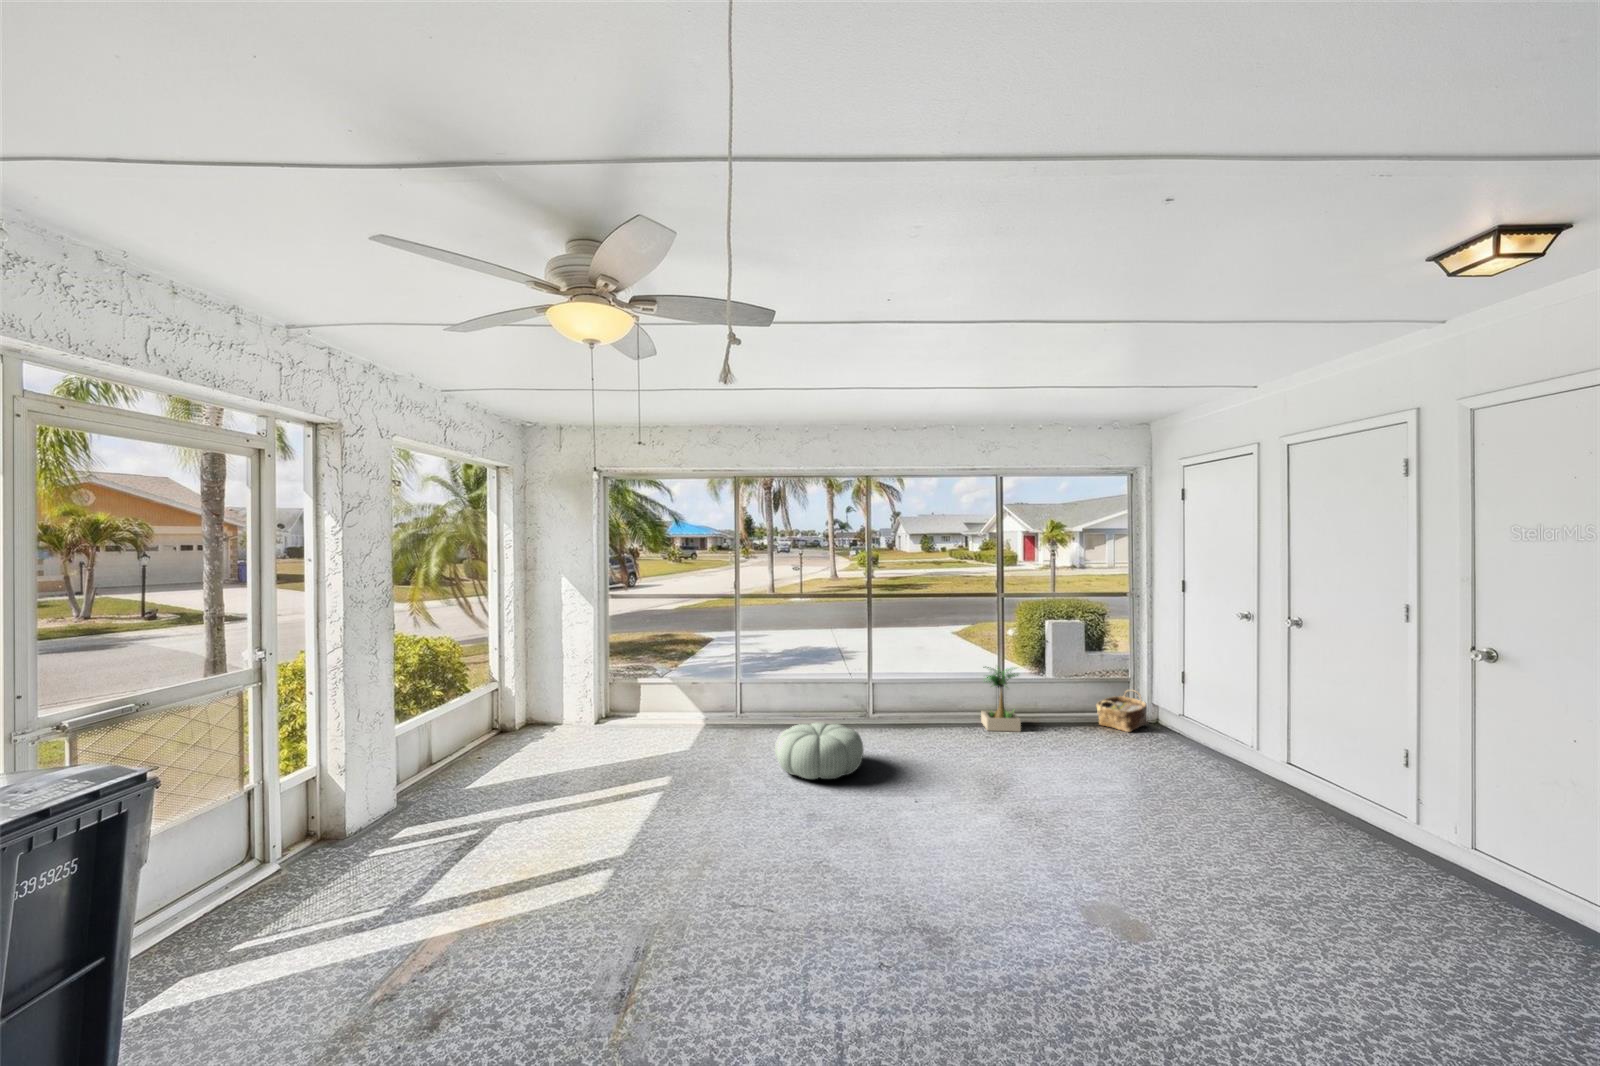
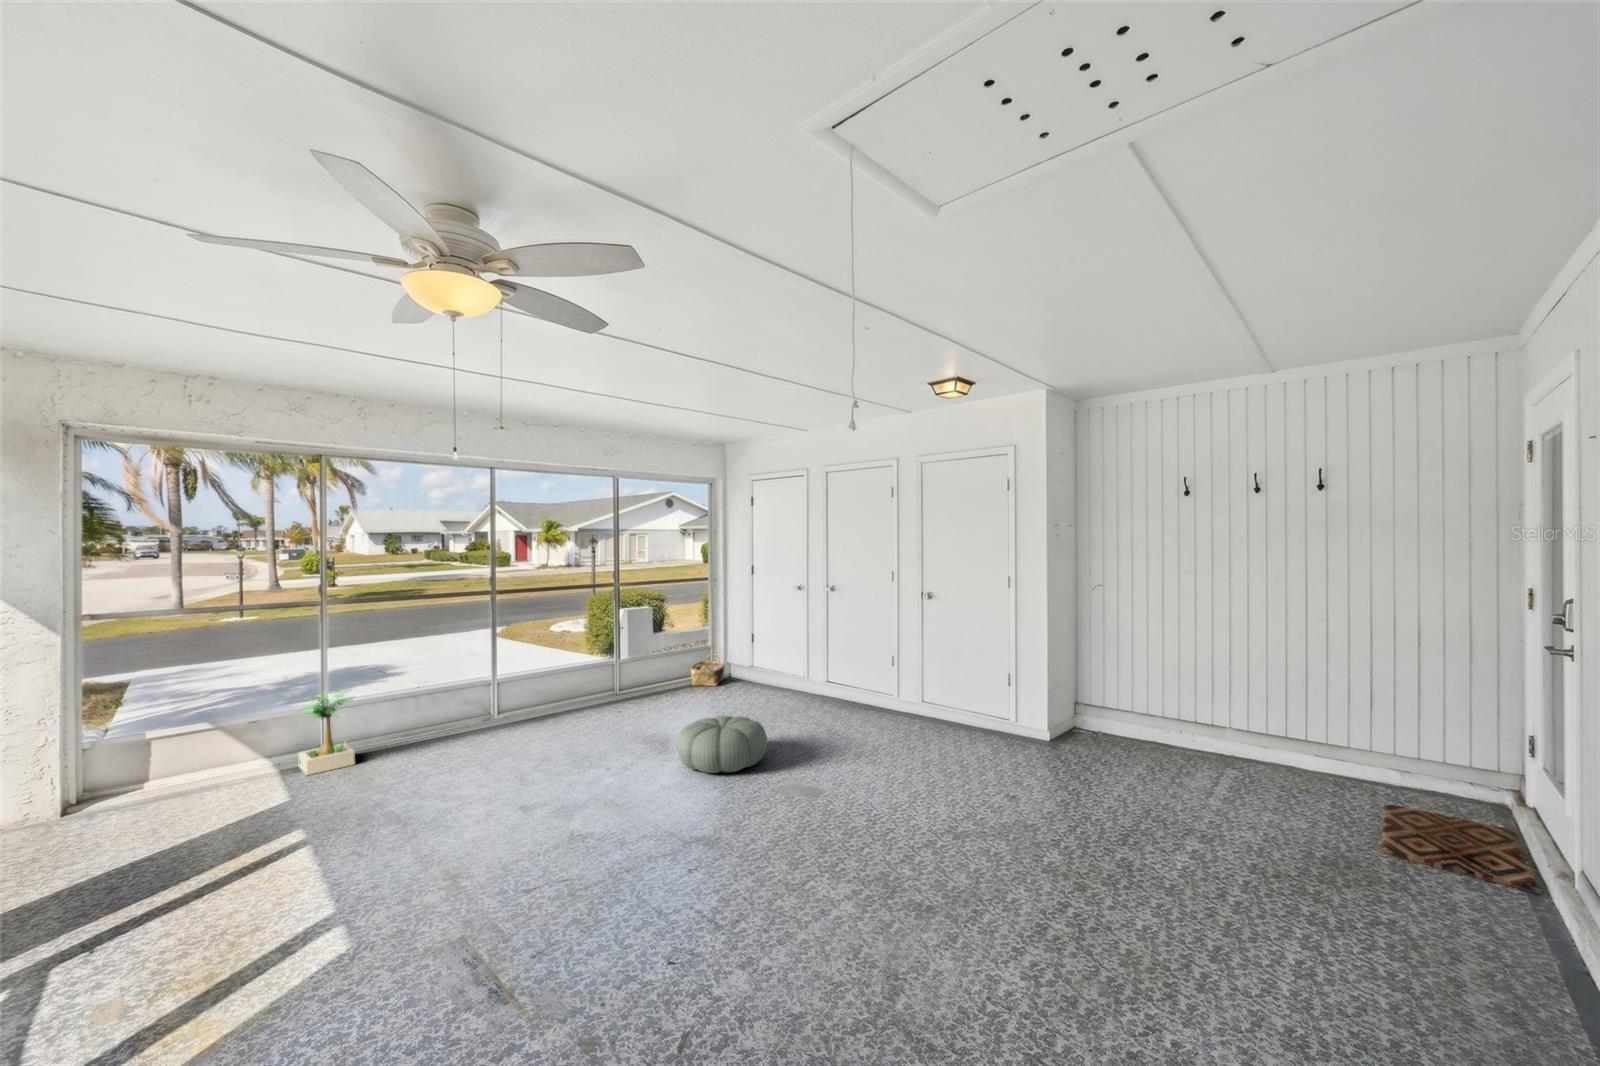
potted plant: present [981,667,1021,732] -> present [299,690,355,775]
pouf: present [775,722,864,779] -> present [676,716,767,773]

